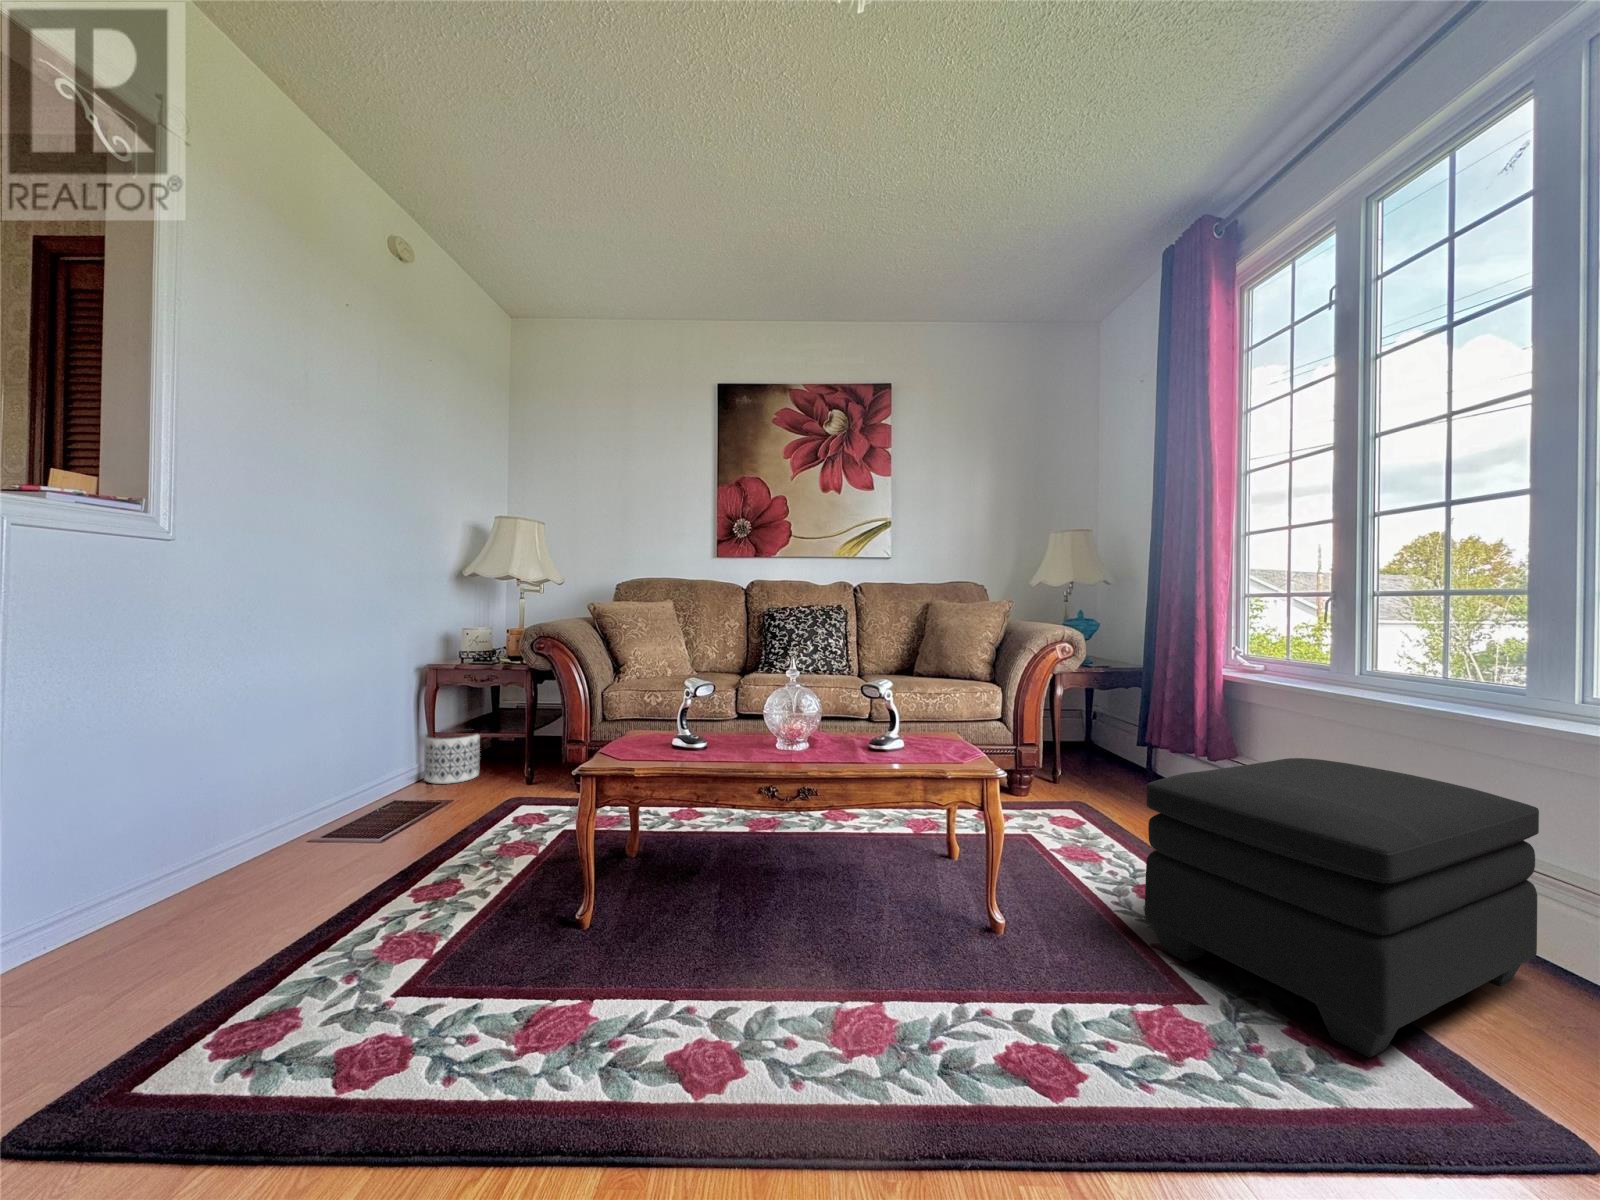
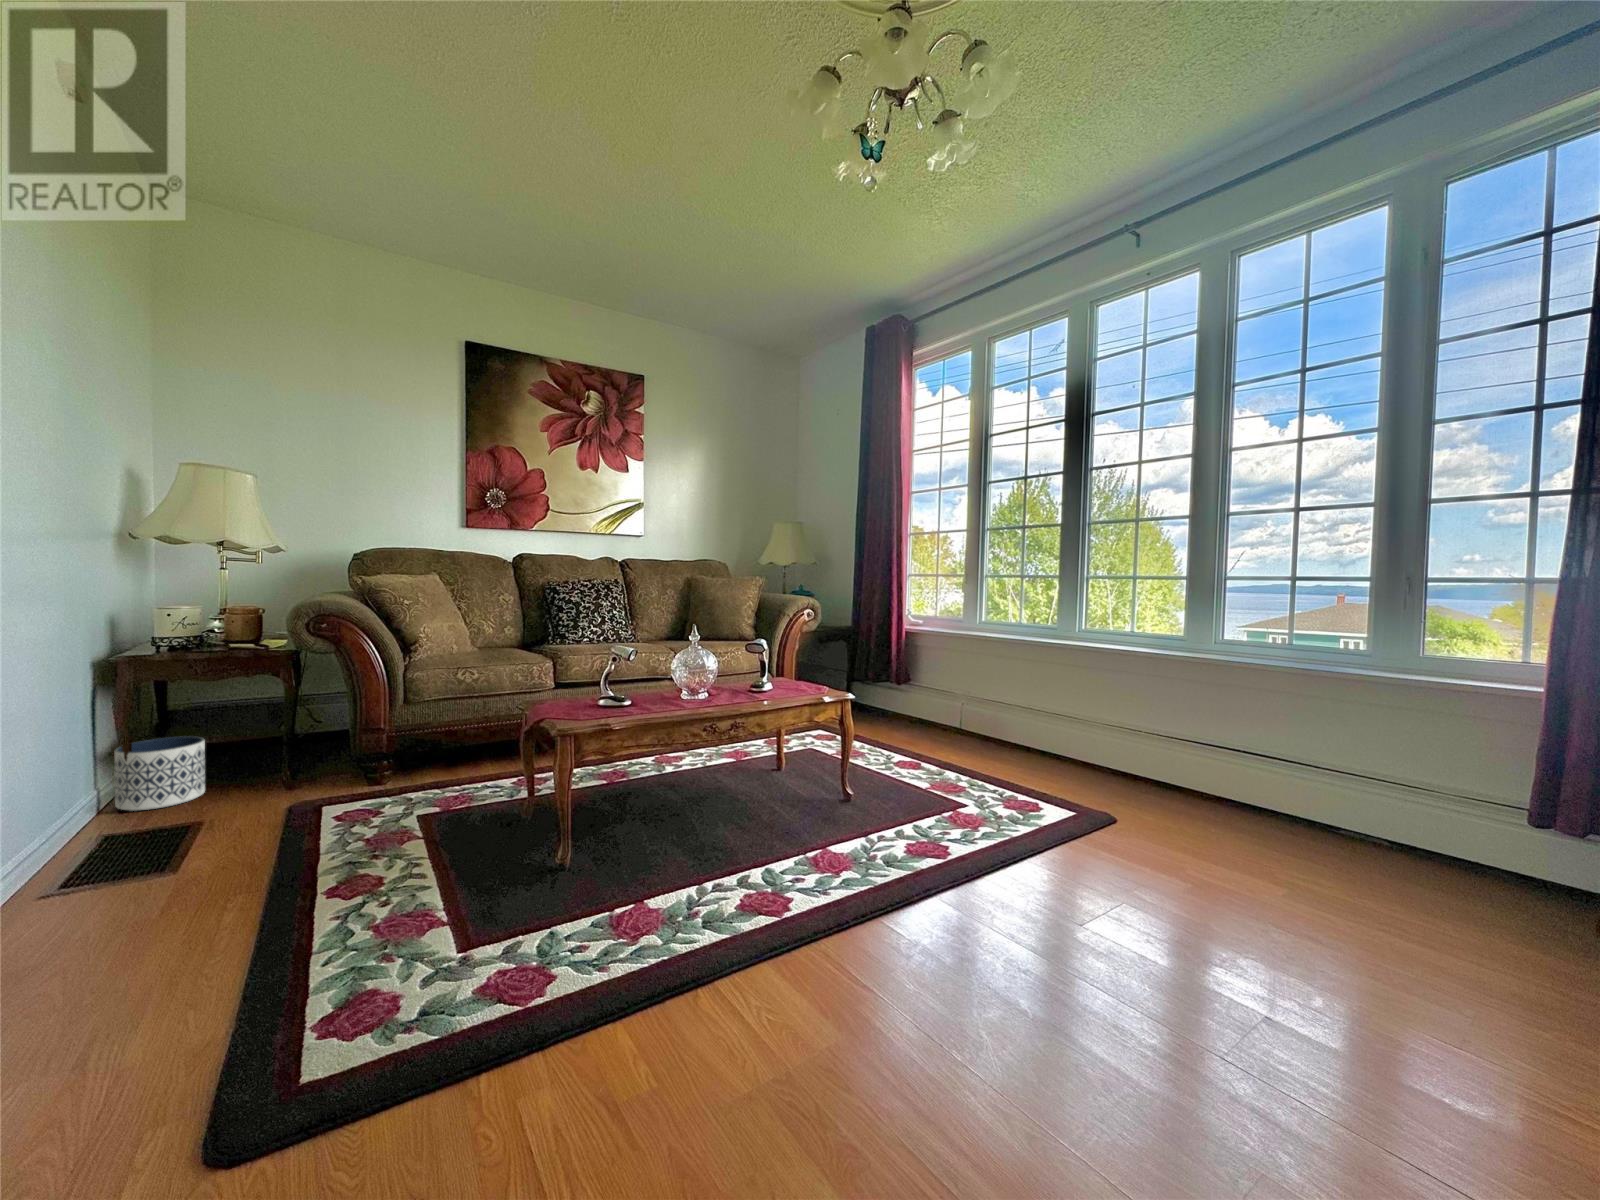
ottoman: present [1145,758,1539,1058] -> none [920,670,1066,808]

